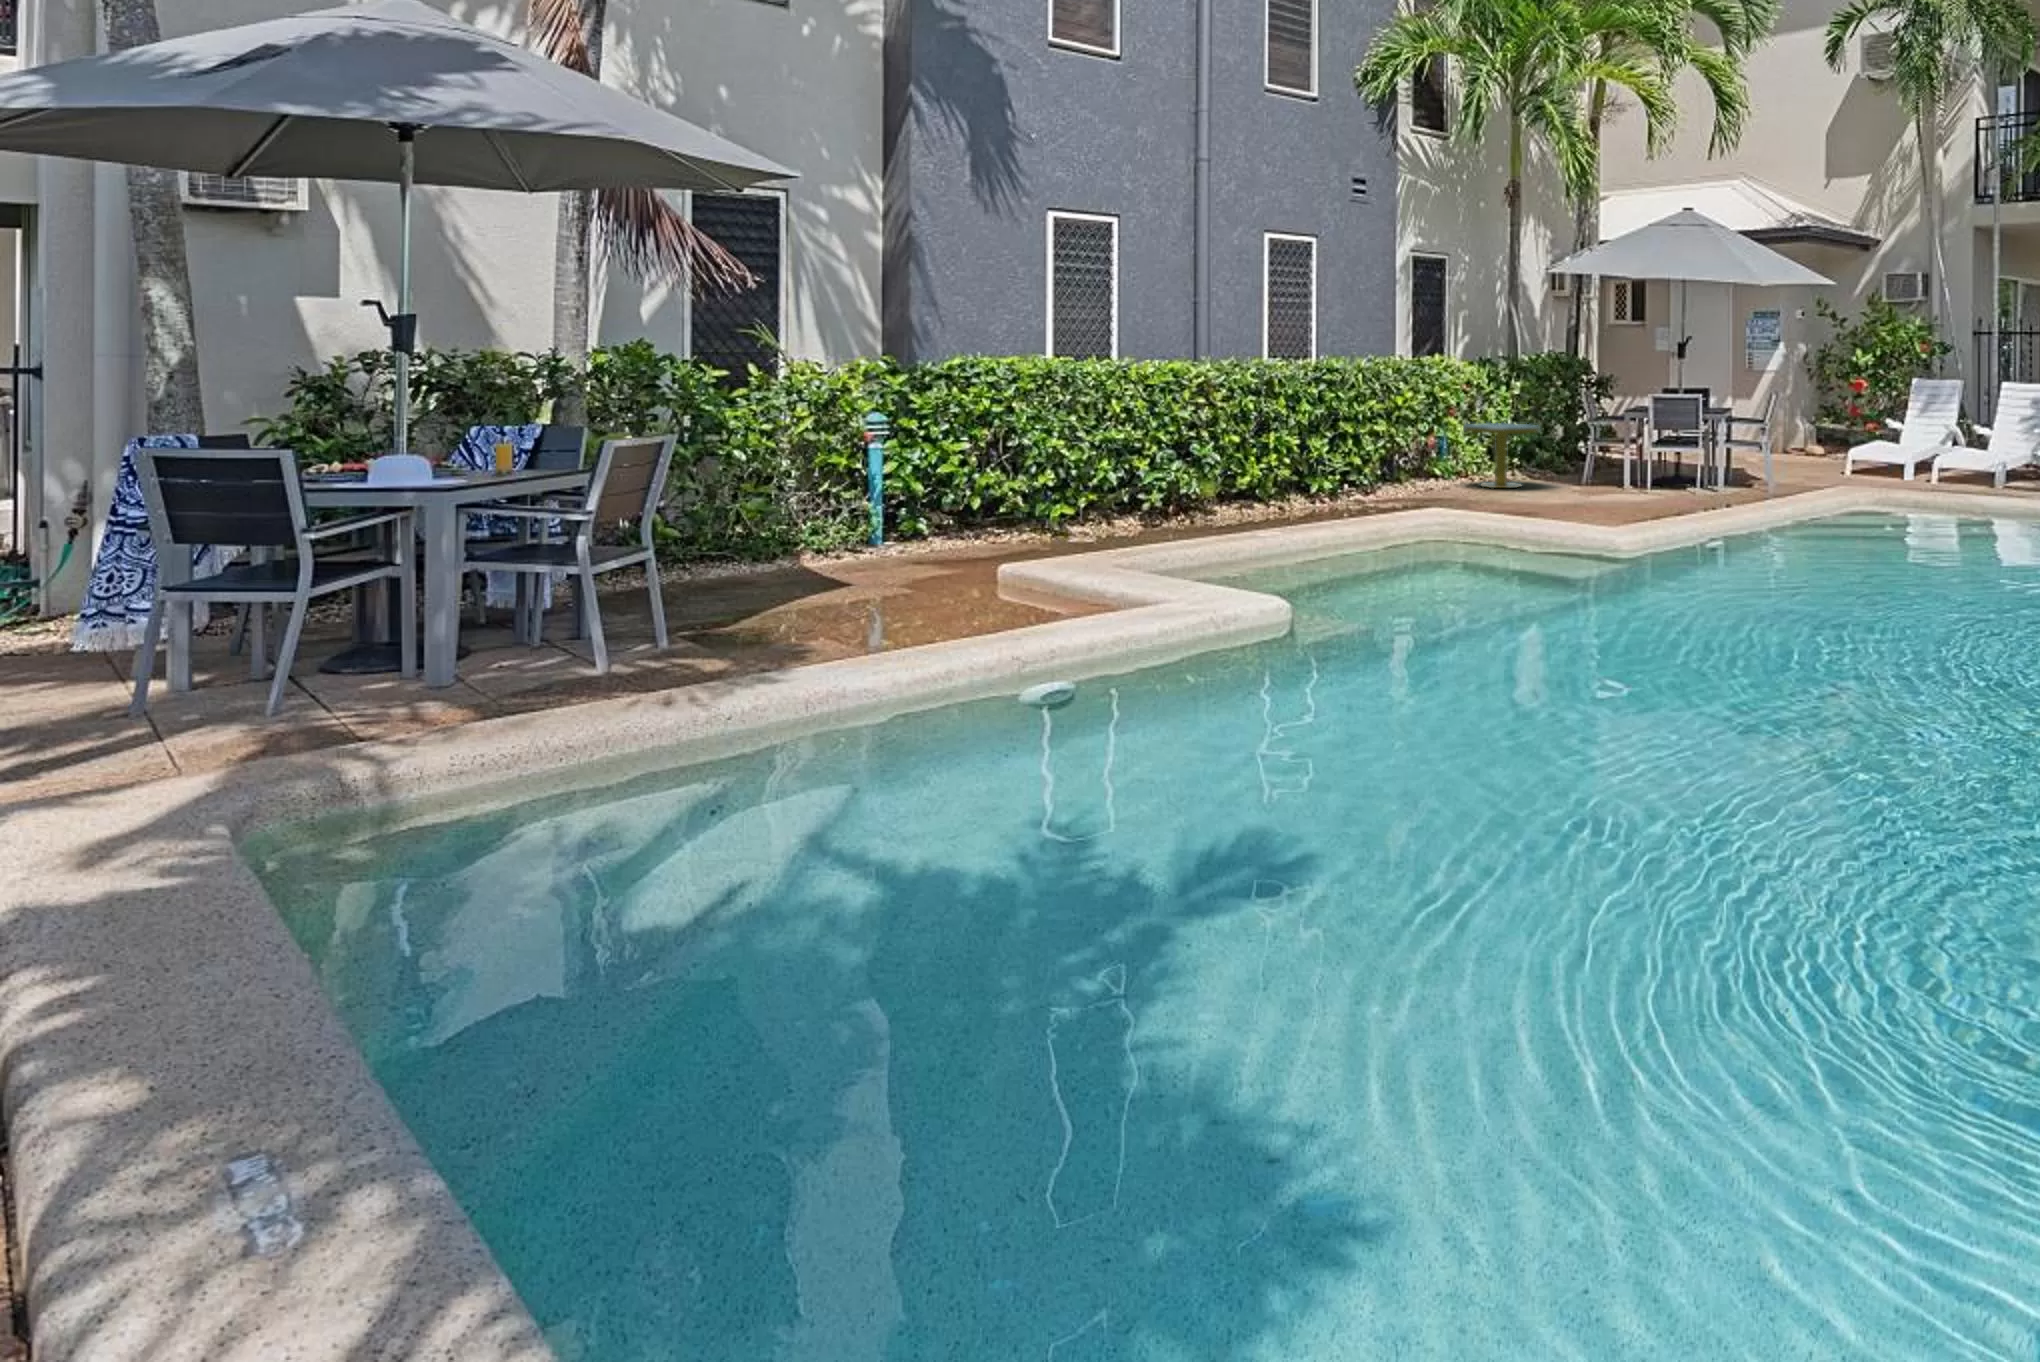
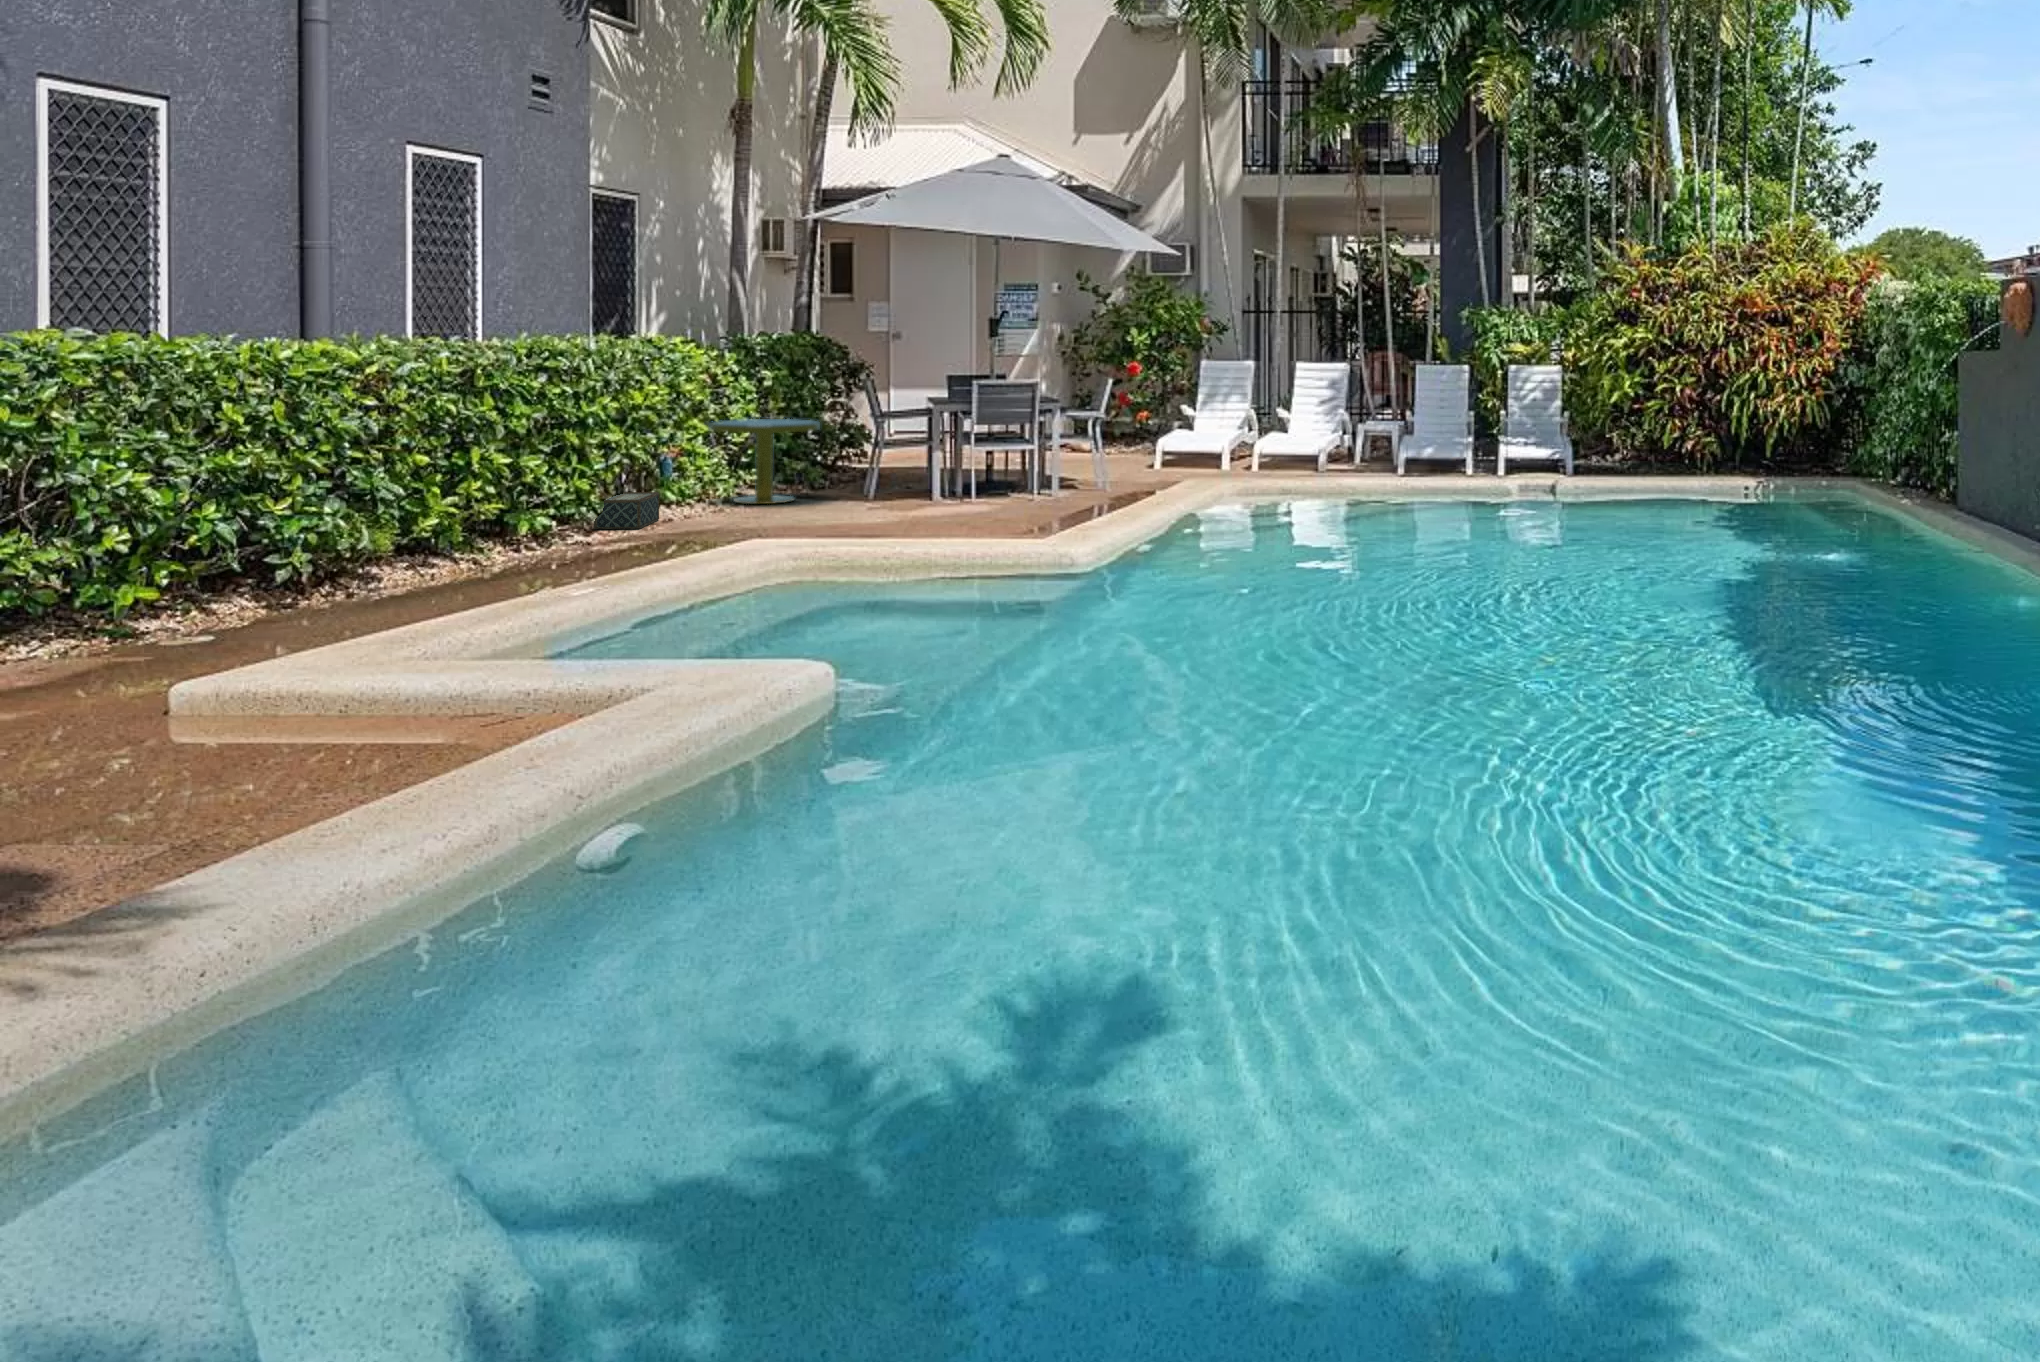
woven basket: none [1362,472,1411,498] -> present [594,492,659,529]

